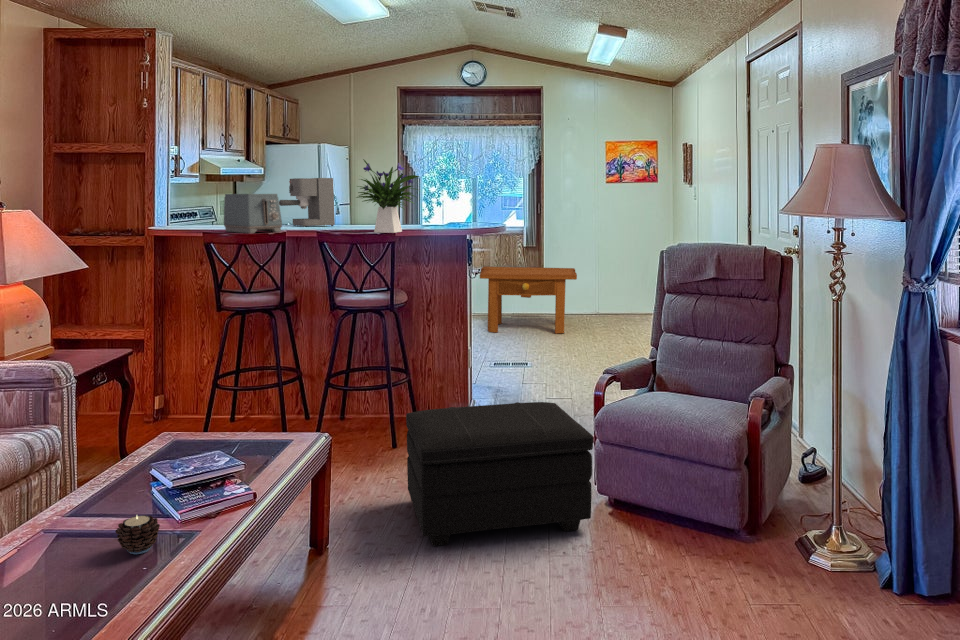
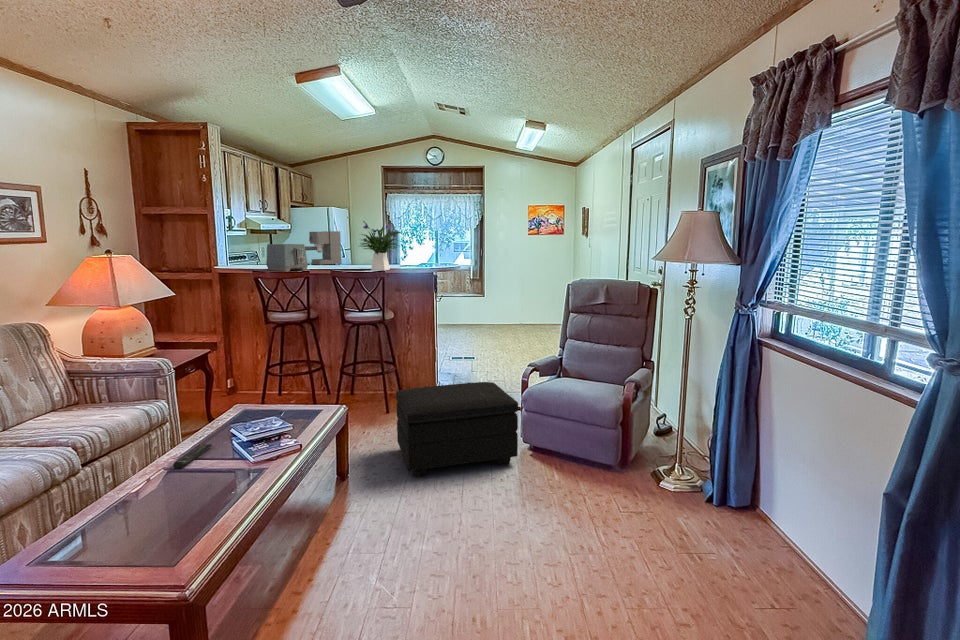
side table: present [480,266,577,334] -> none [442,291,509,337]
remote control: none [59,490,123,529] -> present [173,444,212,469]
candle: present [115,515,160,554] -> none [214,457,243,482]

